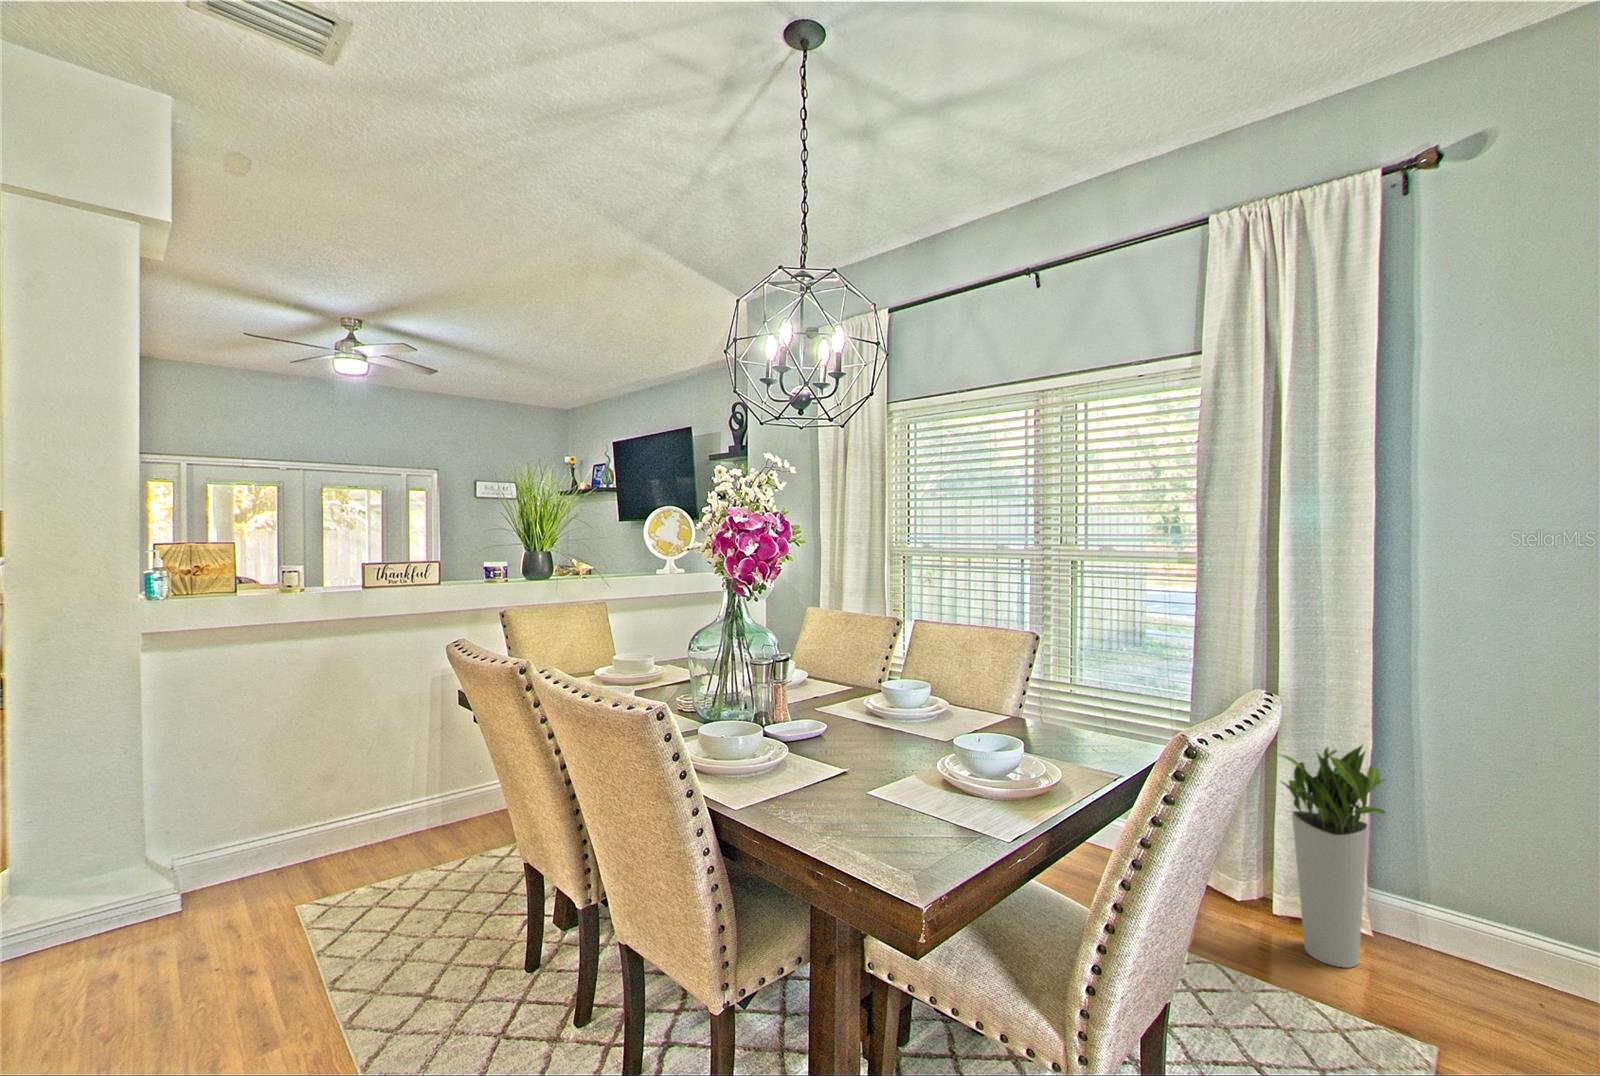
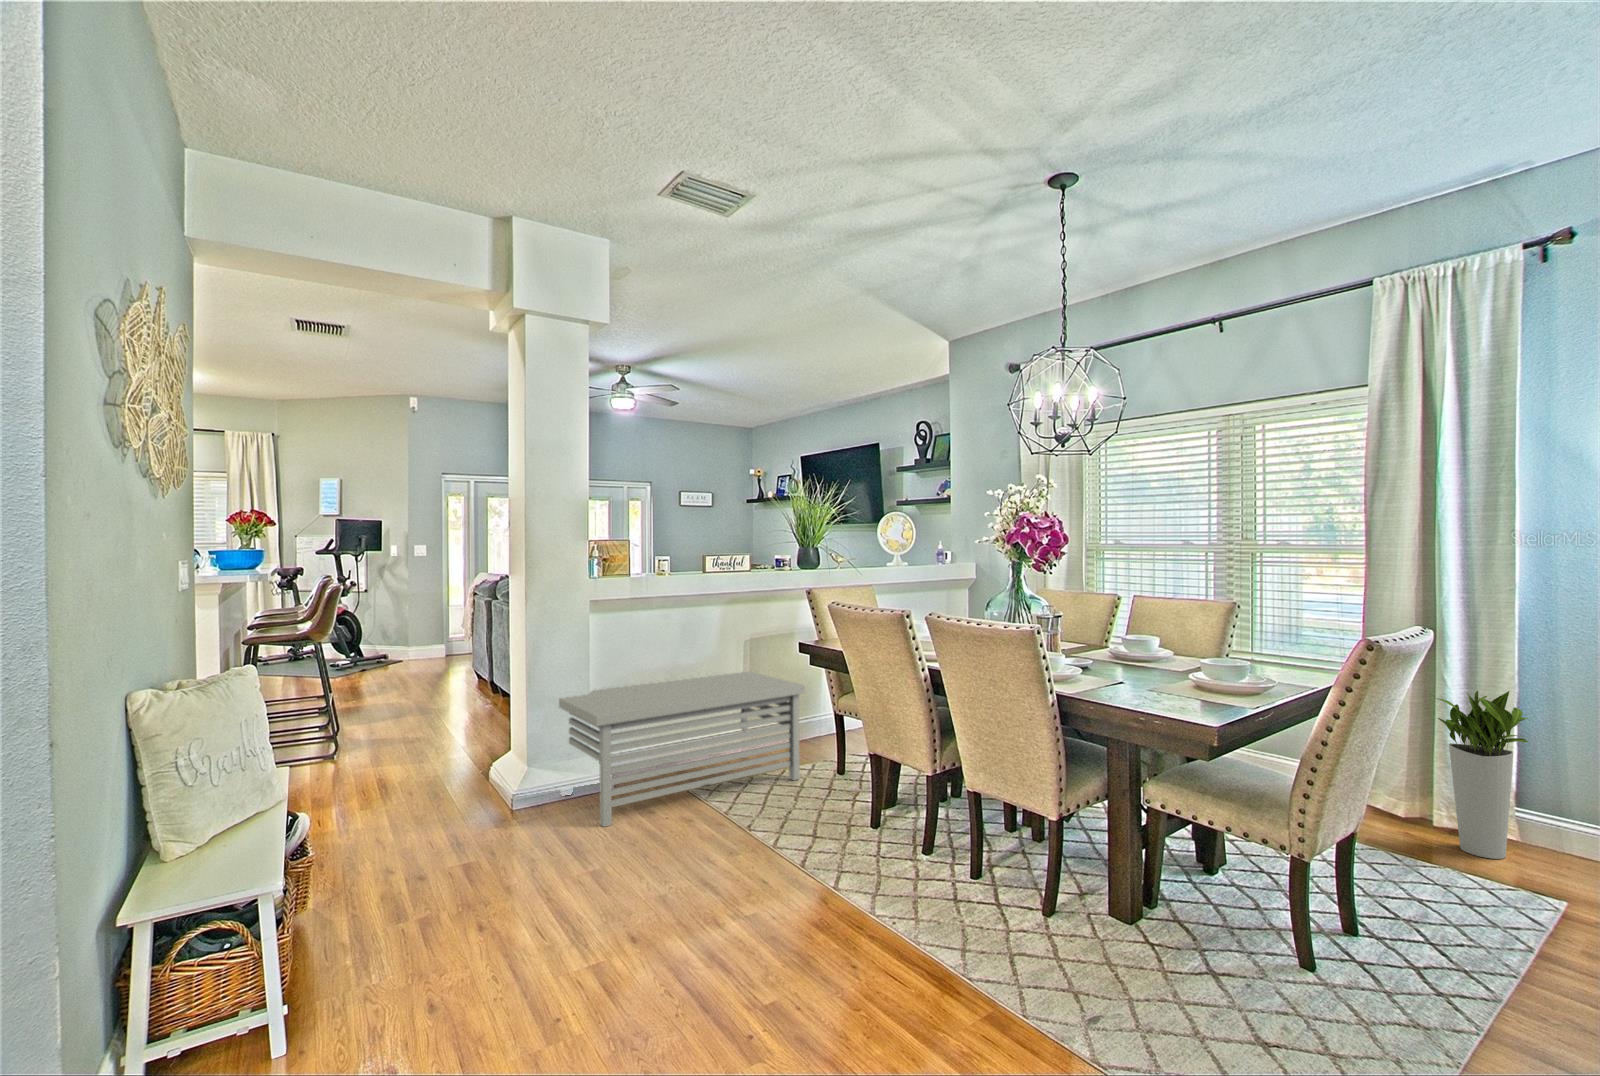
storage bench: none [70,715,492,998] -> present [559,672,805,827]

